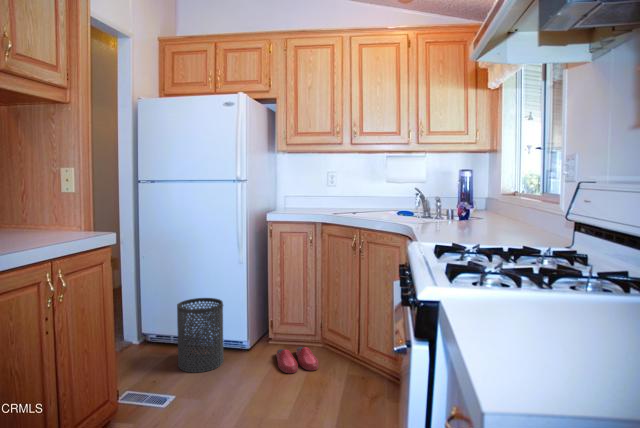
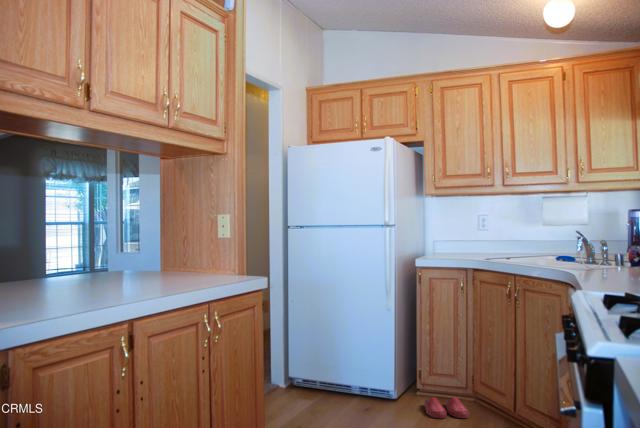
trash can: present [177,298,223,372] -> none [327,341,371,411]

